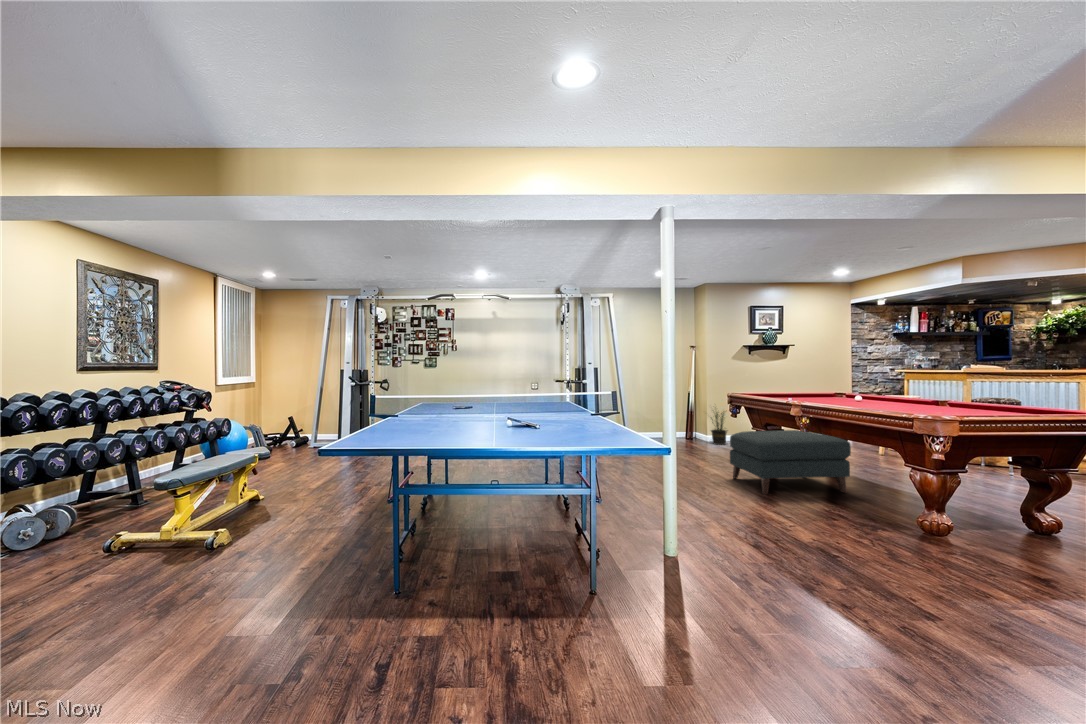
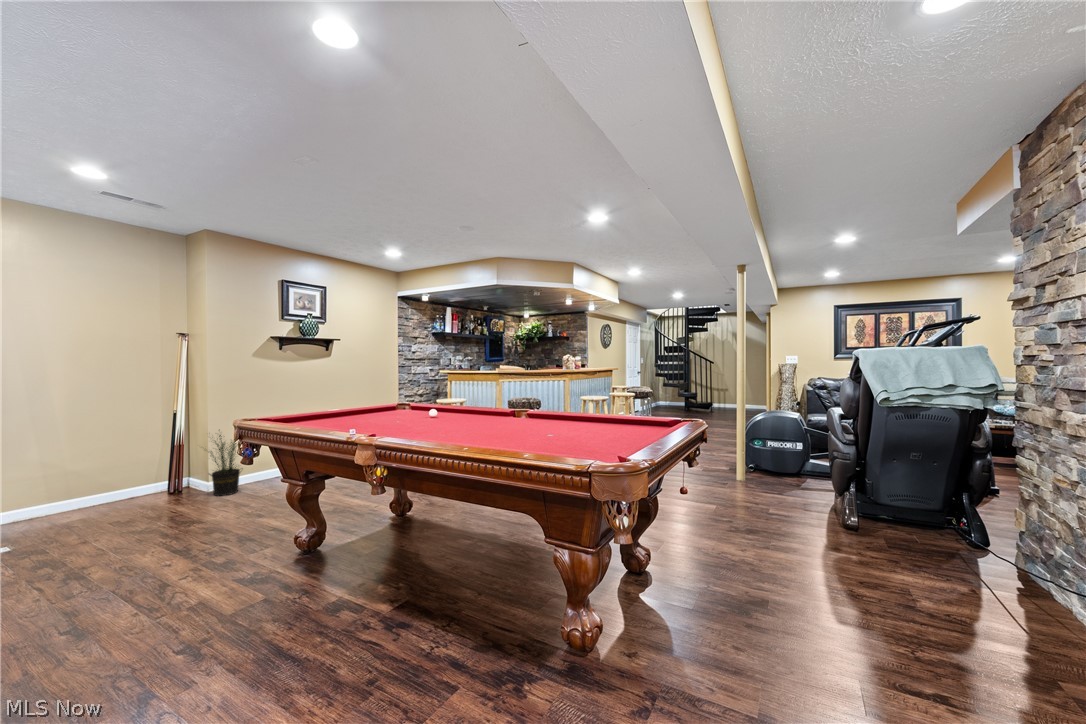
ottoman: present [730,430,851,495] -> none [243,472,436,626]

